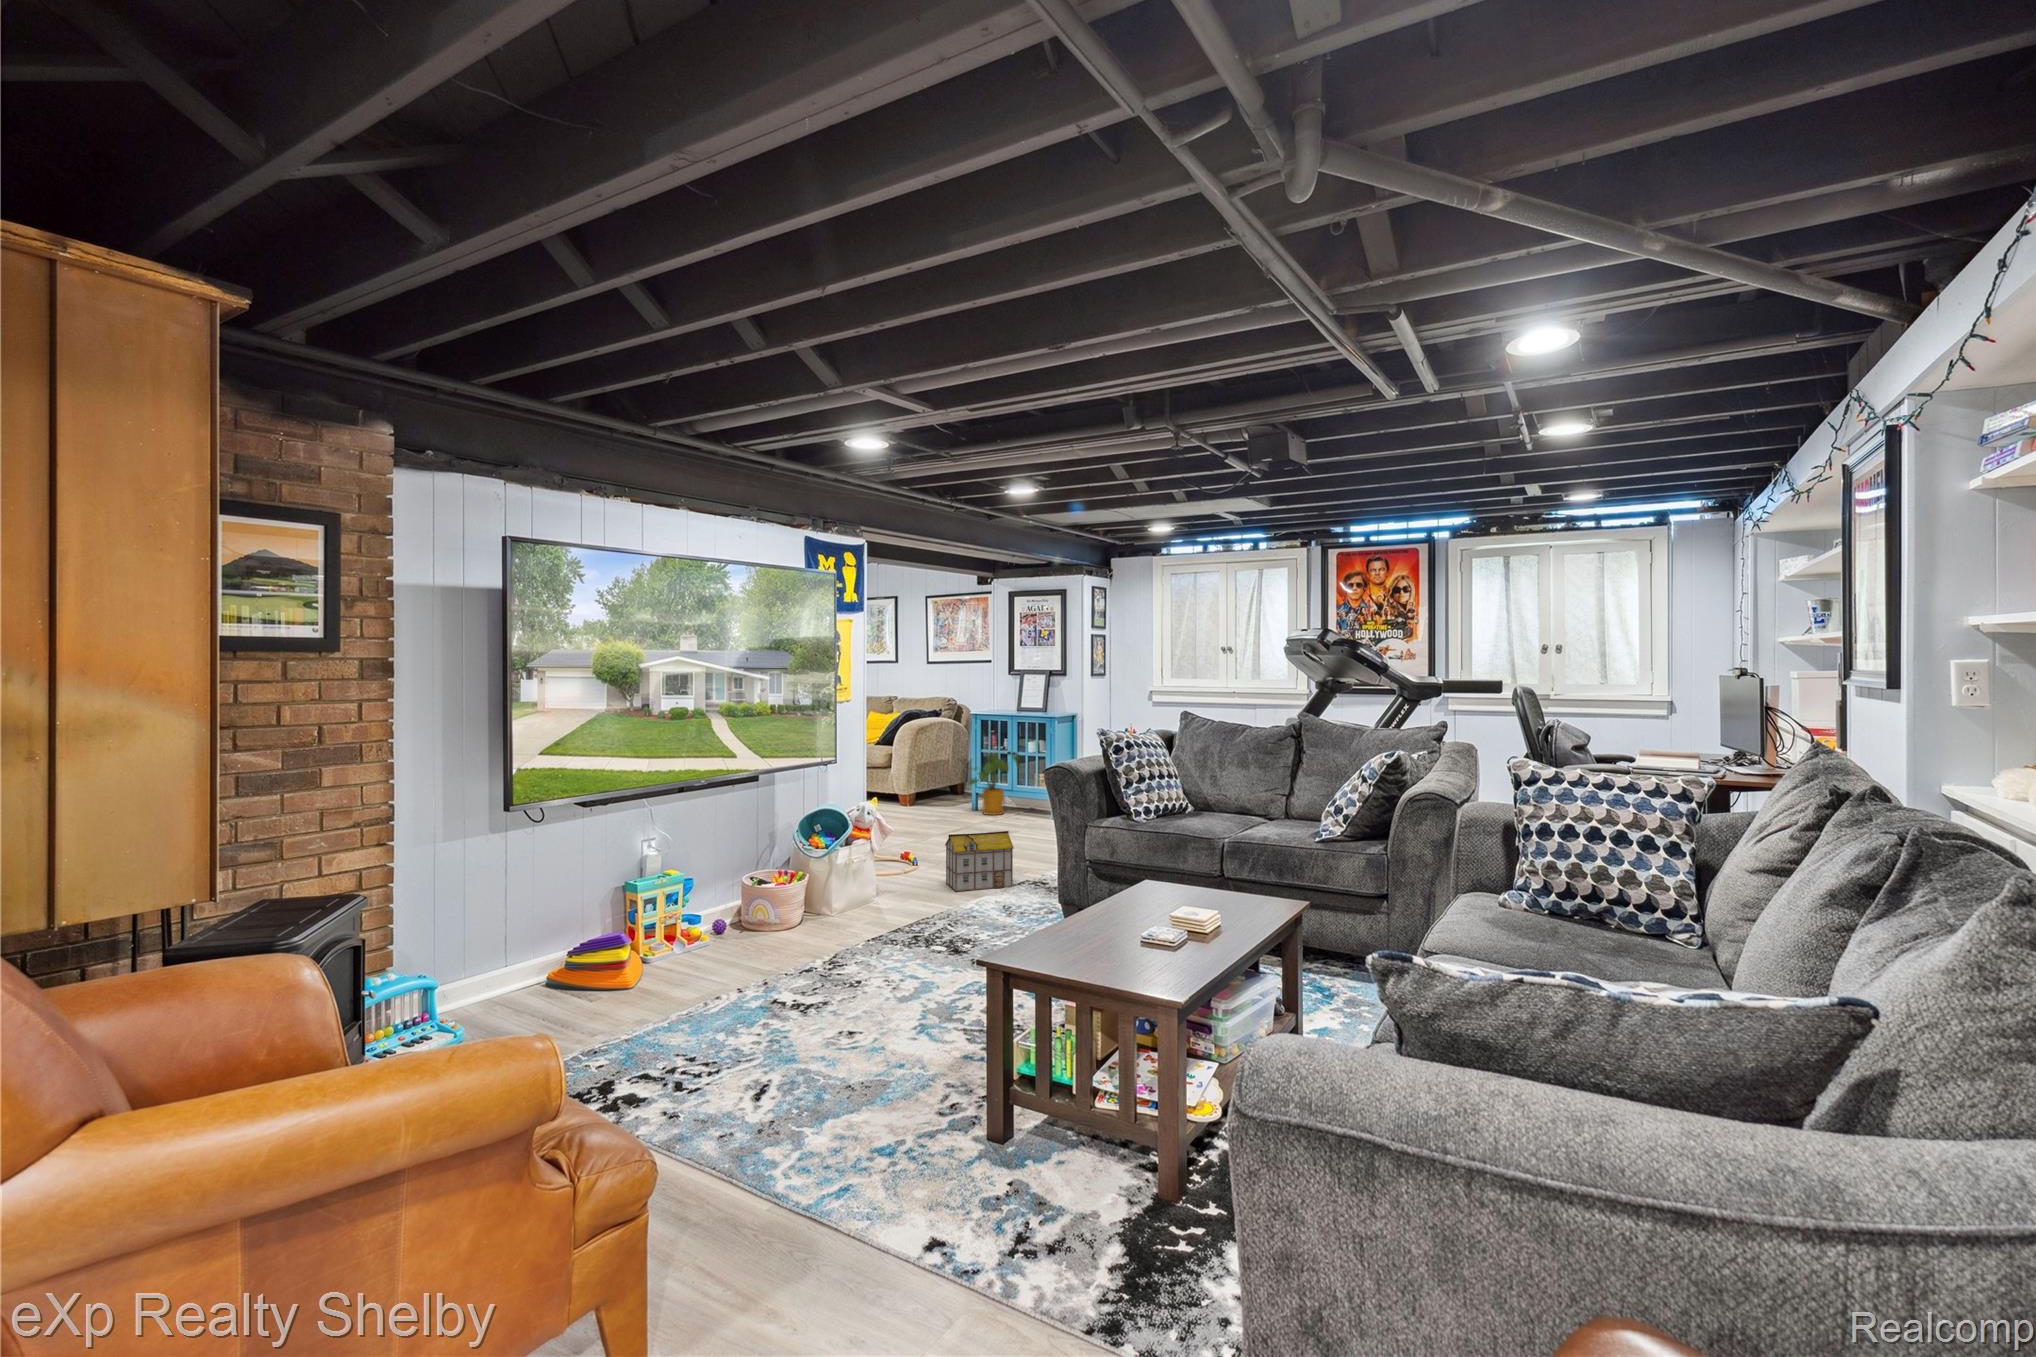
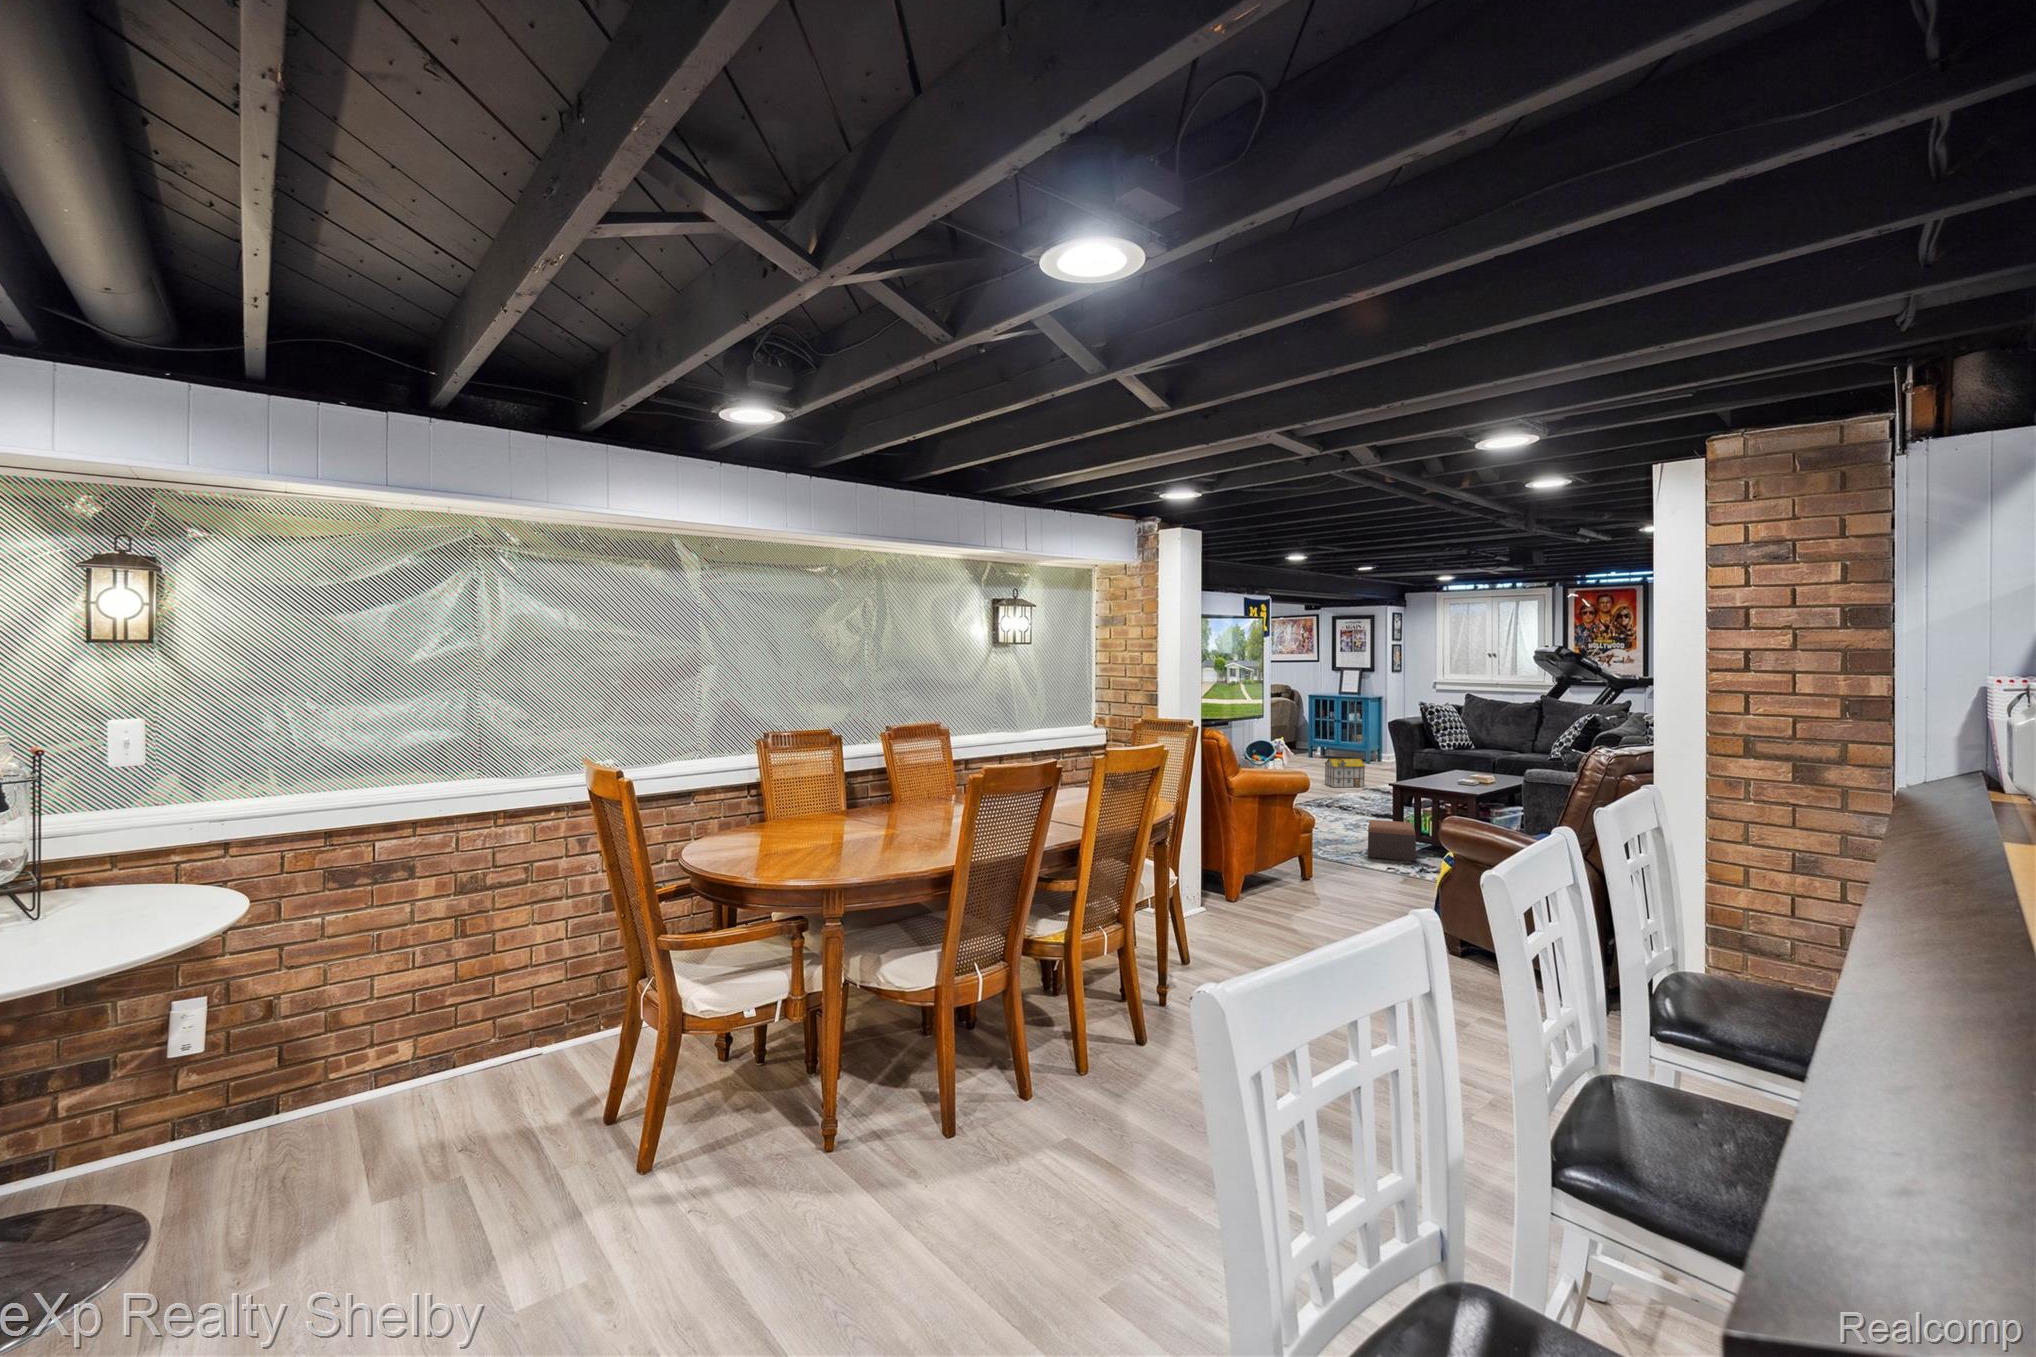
house plant: present [968,752,1020,815] -> none [1309,719,1344,758]
footstool: none [838,1096,995,1263] -> present [1368,820,1416,861]

